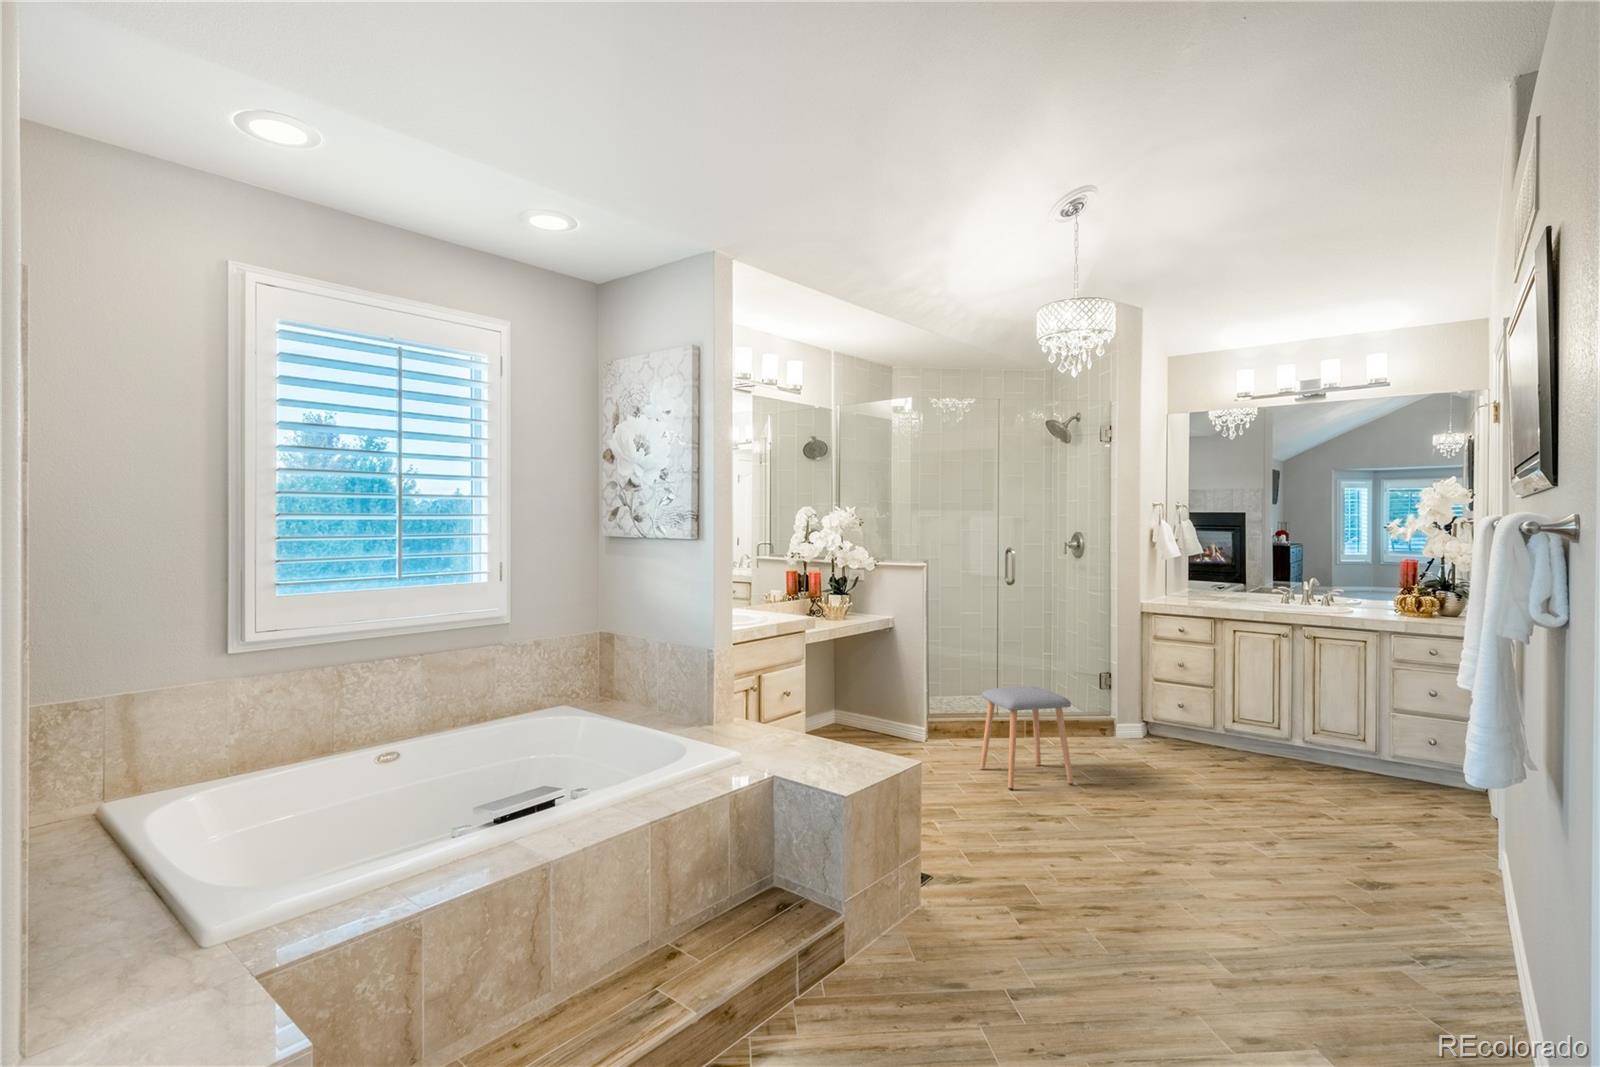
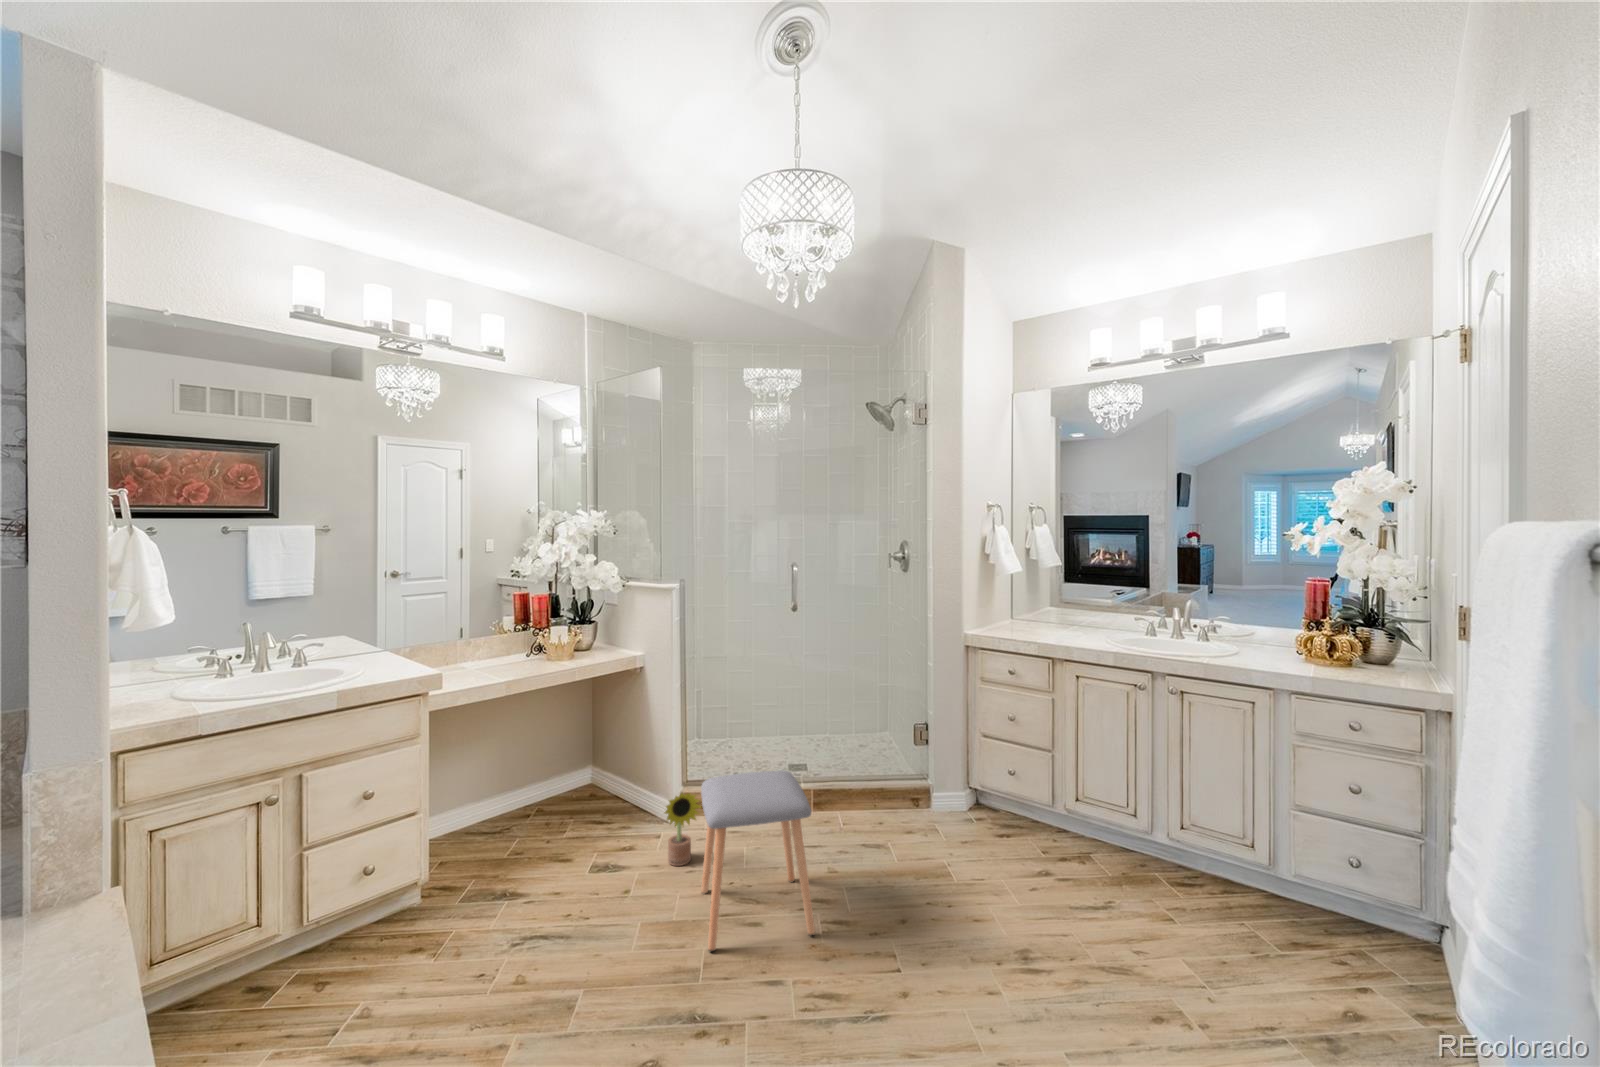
decorative plant: none [942,705,970,759] -> present [664,793,701,866]

